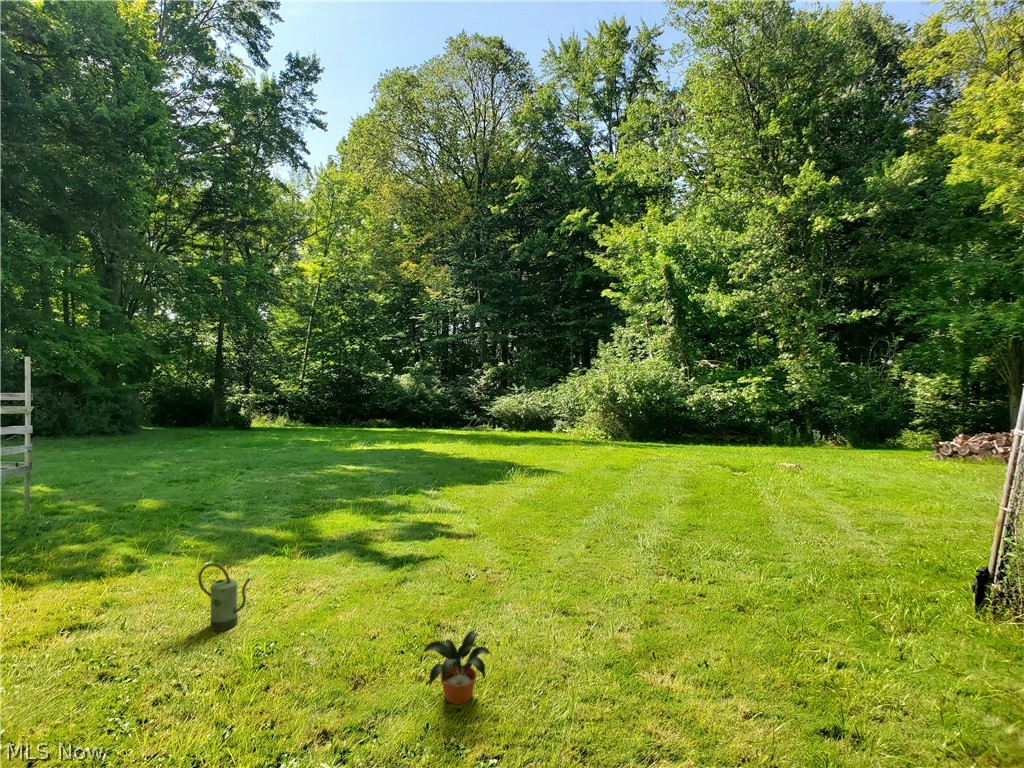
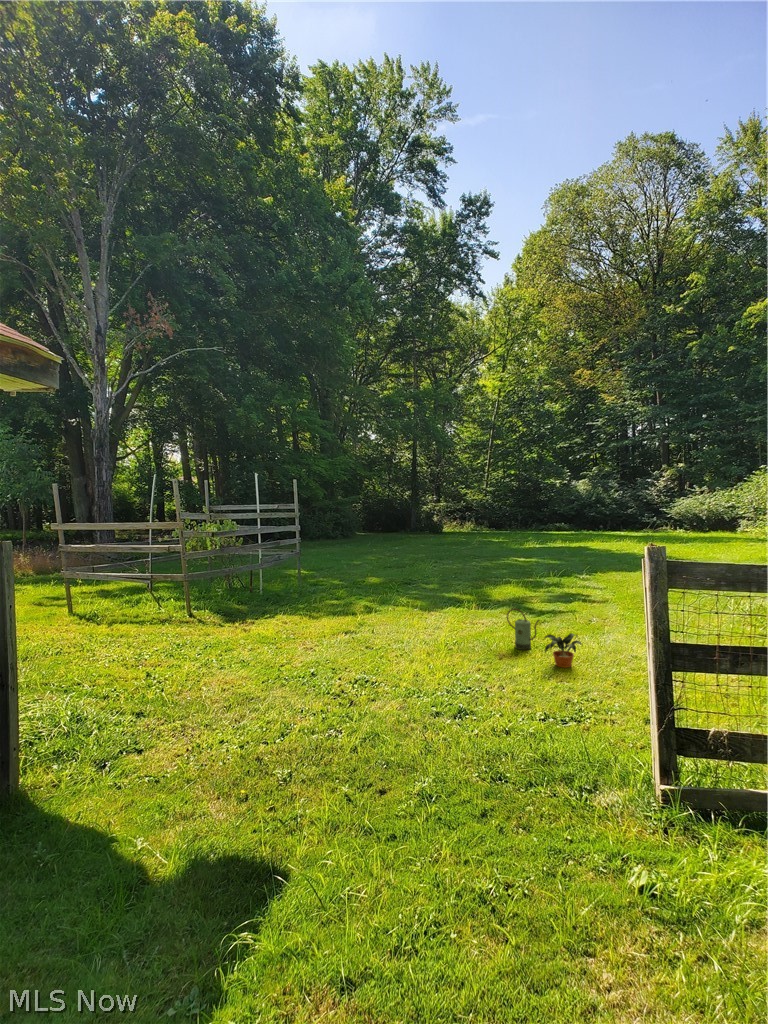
watering can: present [198,564,251,631] -> present [507,609,539,650]

